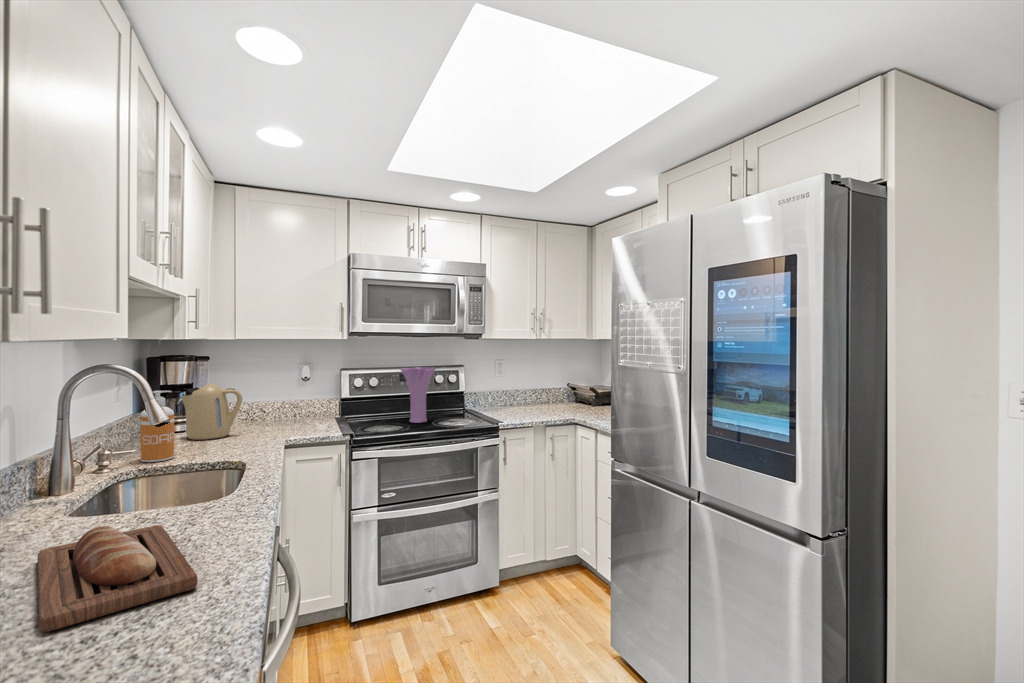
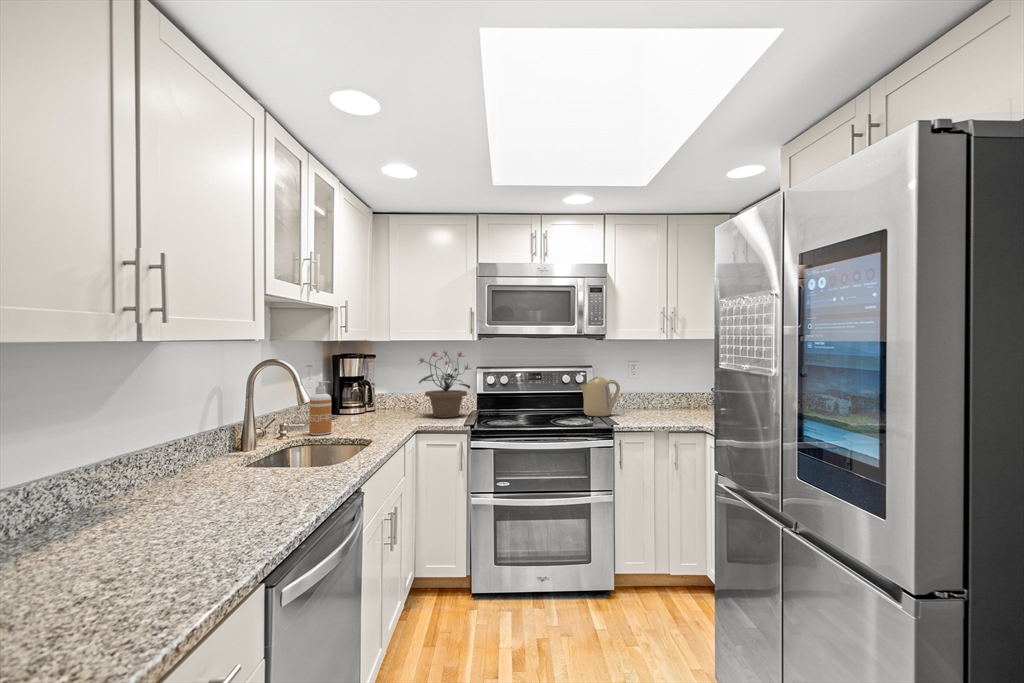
potted plant: none [271,349,342,427] -> present [419,351,470,418]
vase: present [400,367,436,423] -> none [524,368,557,420]
kettle: present [180,384,242,440] -> present [580,376,620,417]
bread loaf: present [38,525,197,632] -> none [176,469,280,525]

